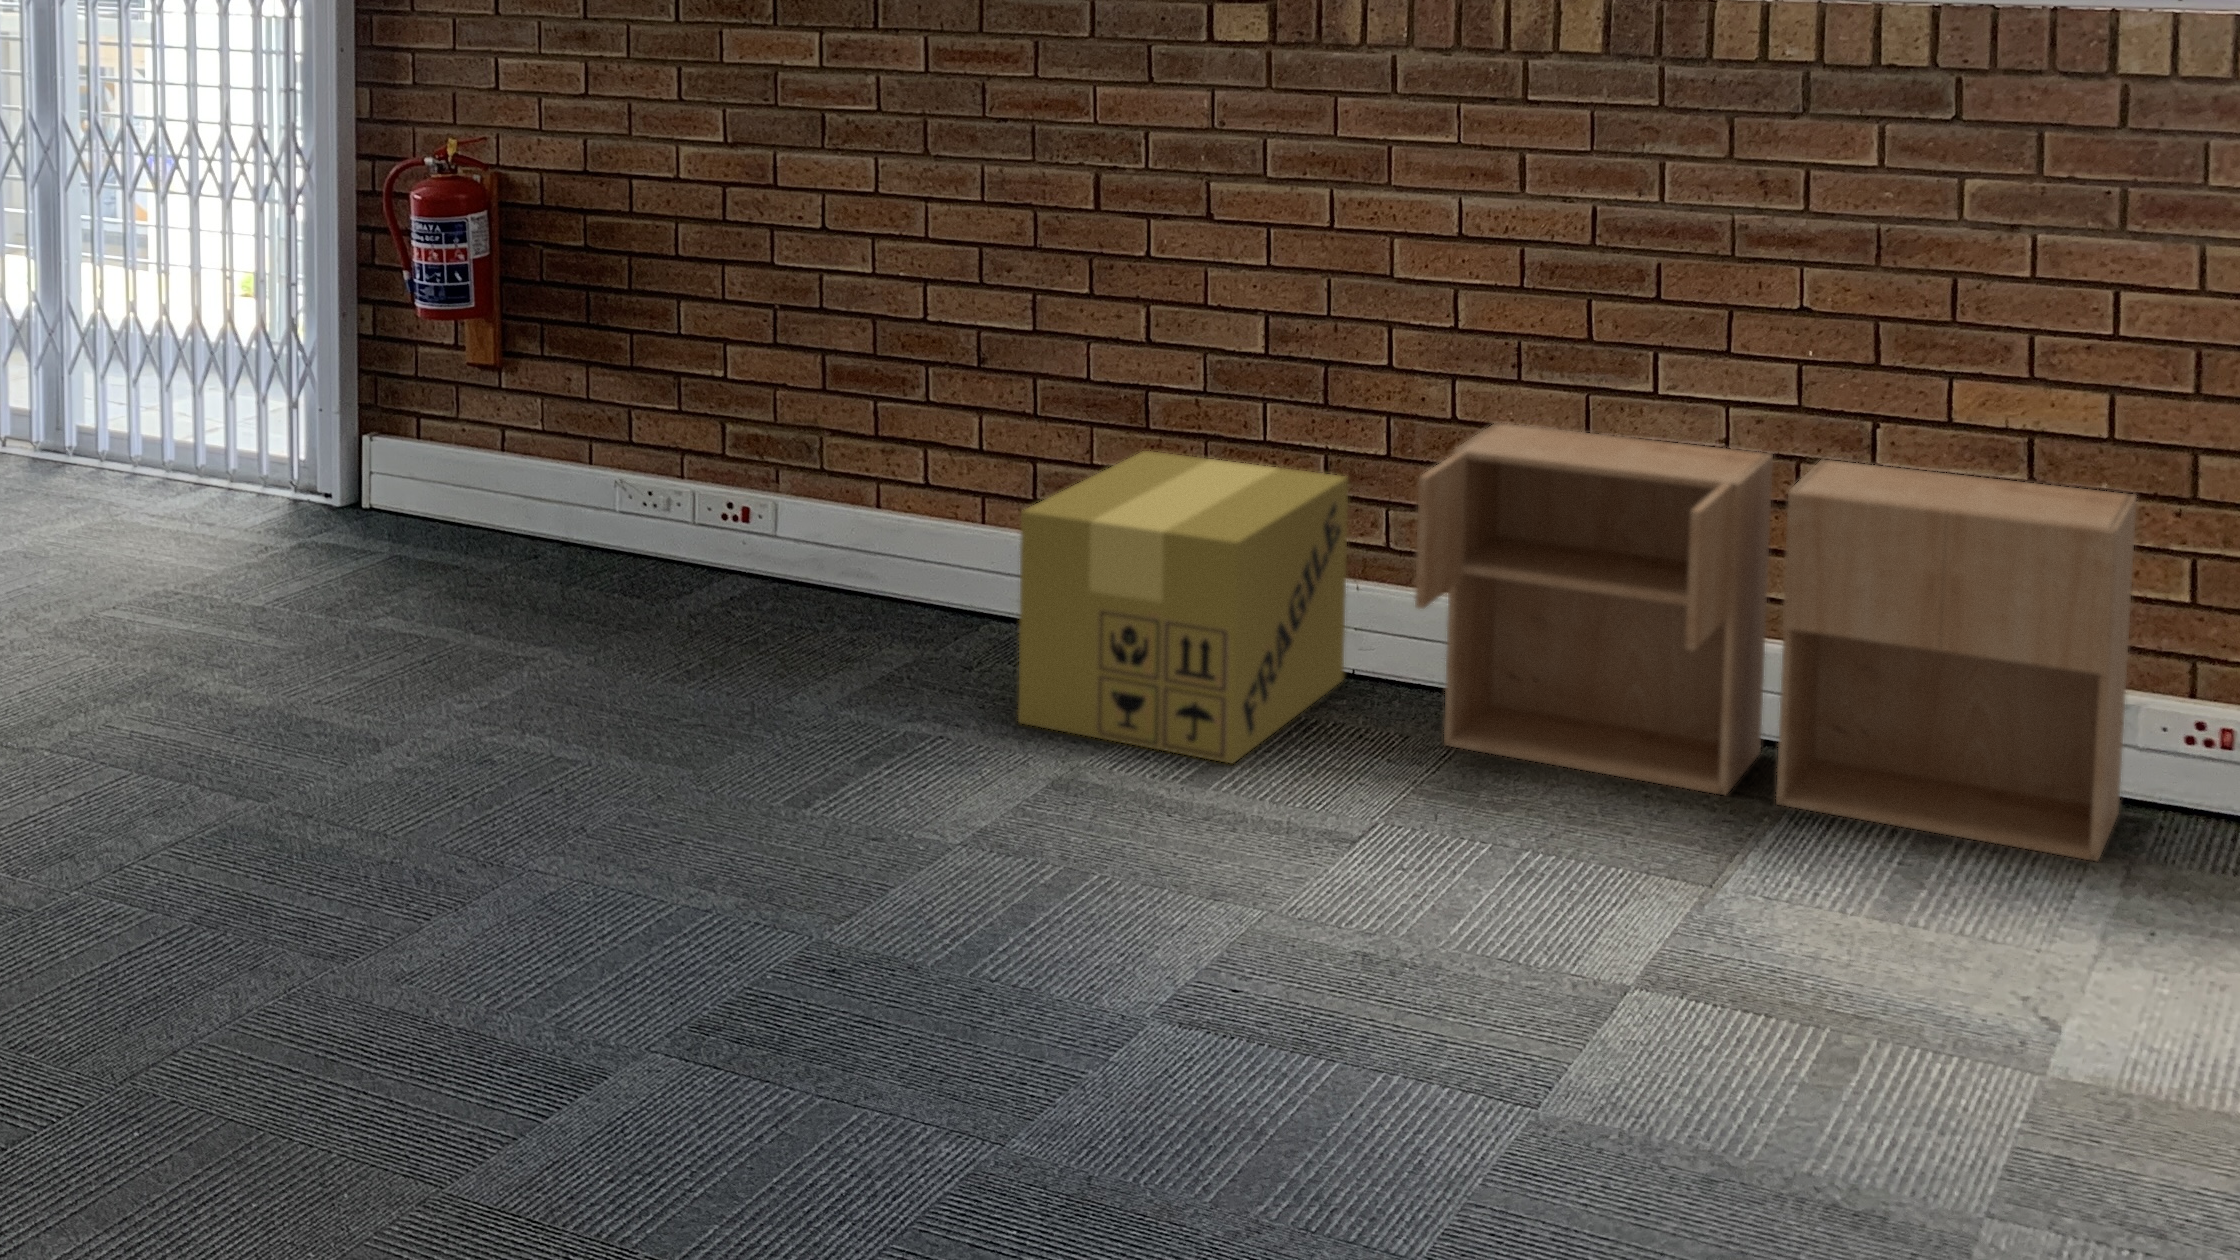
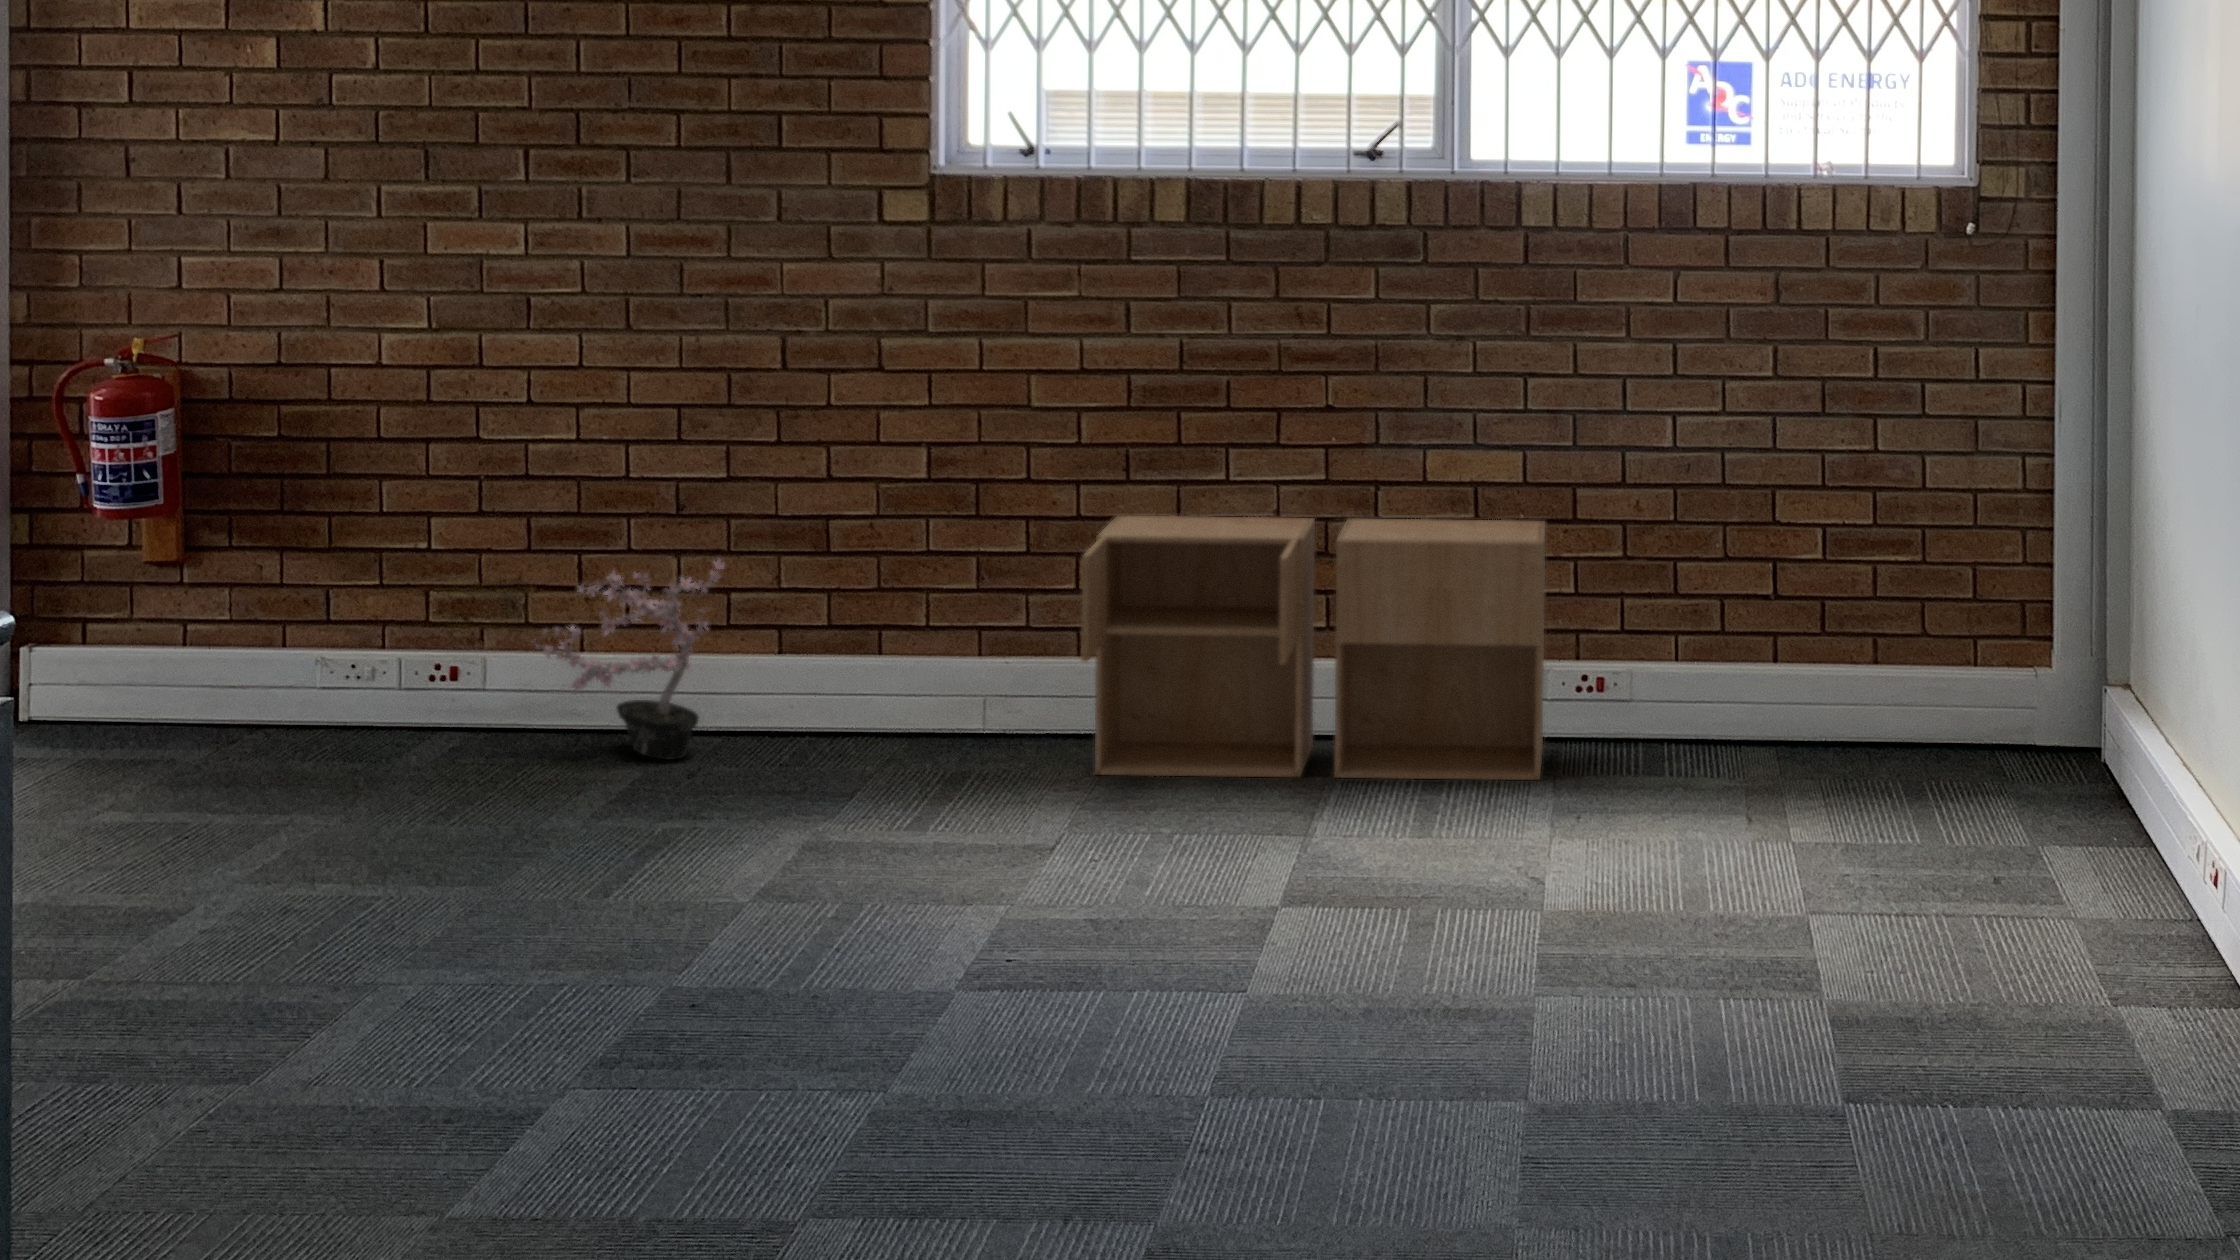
potted plant: none [808,409,1030,644] -> present [537,559,724,759]
cardboard box: present [1018,451,1348,763] -> none [755,570,1003,812]

